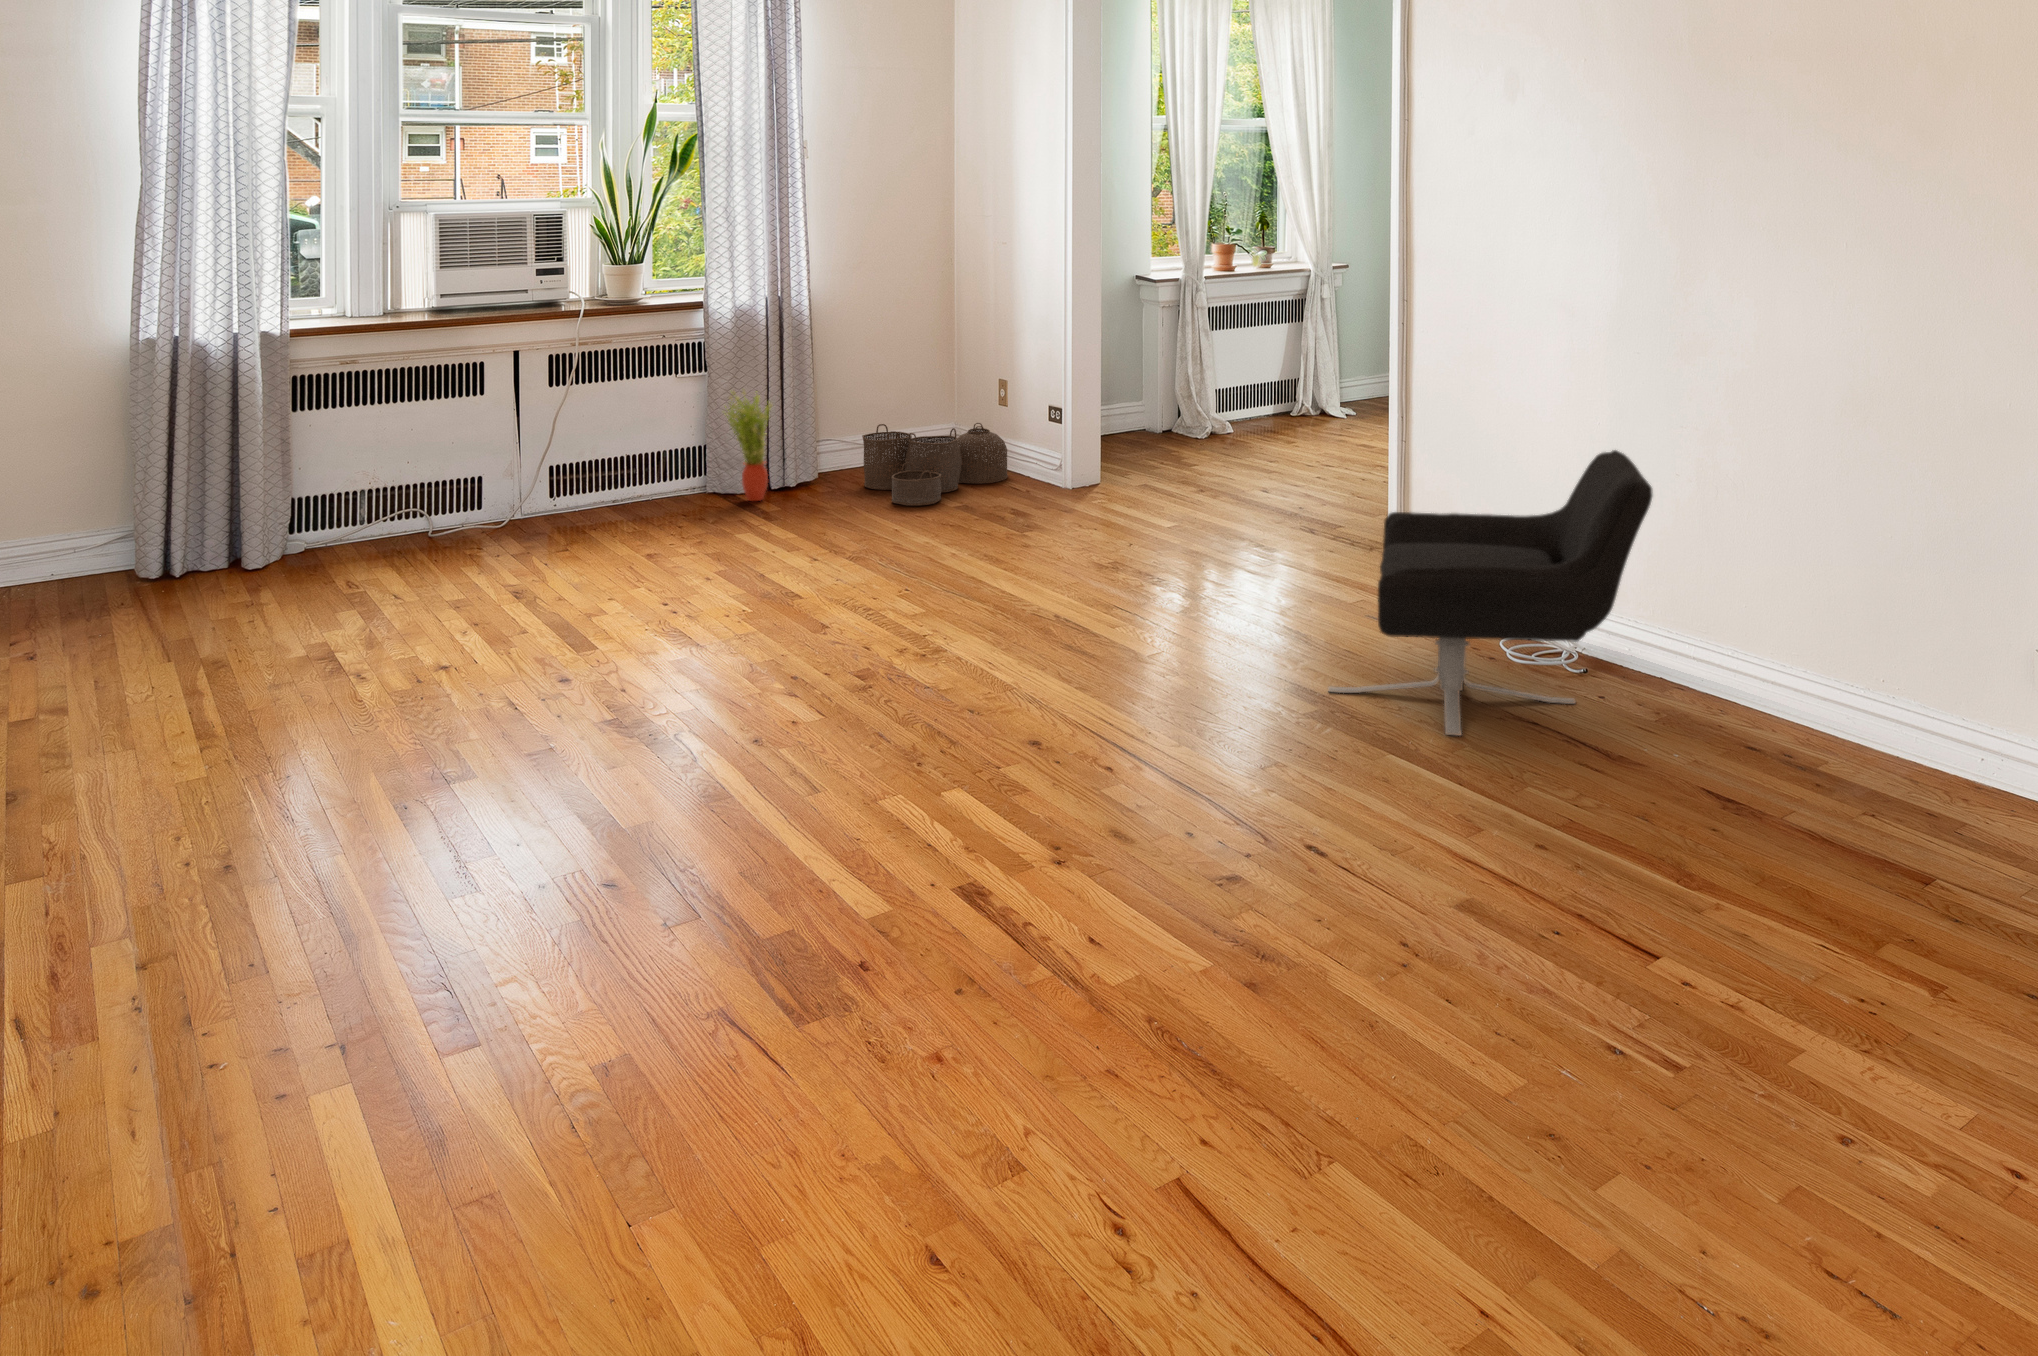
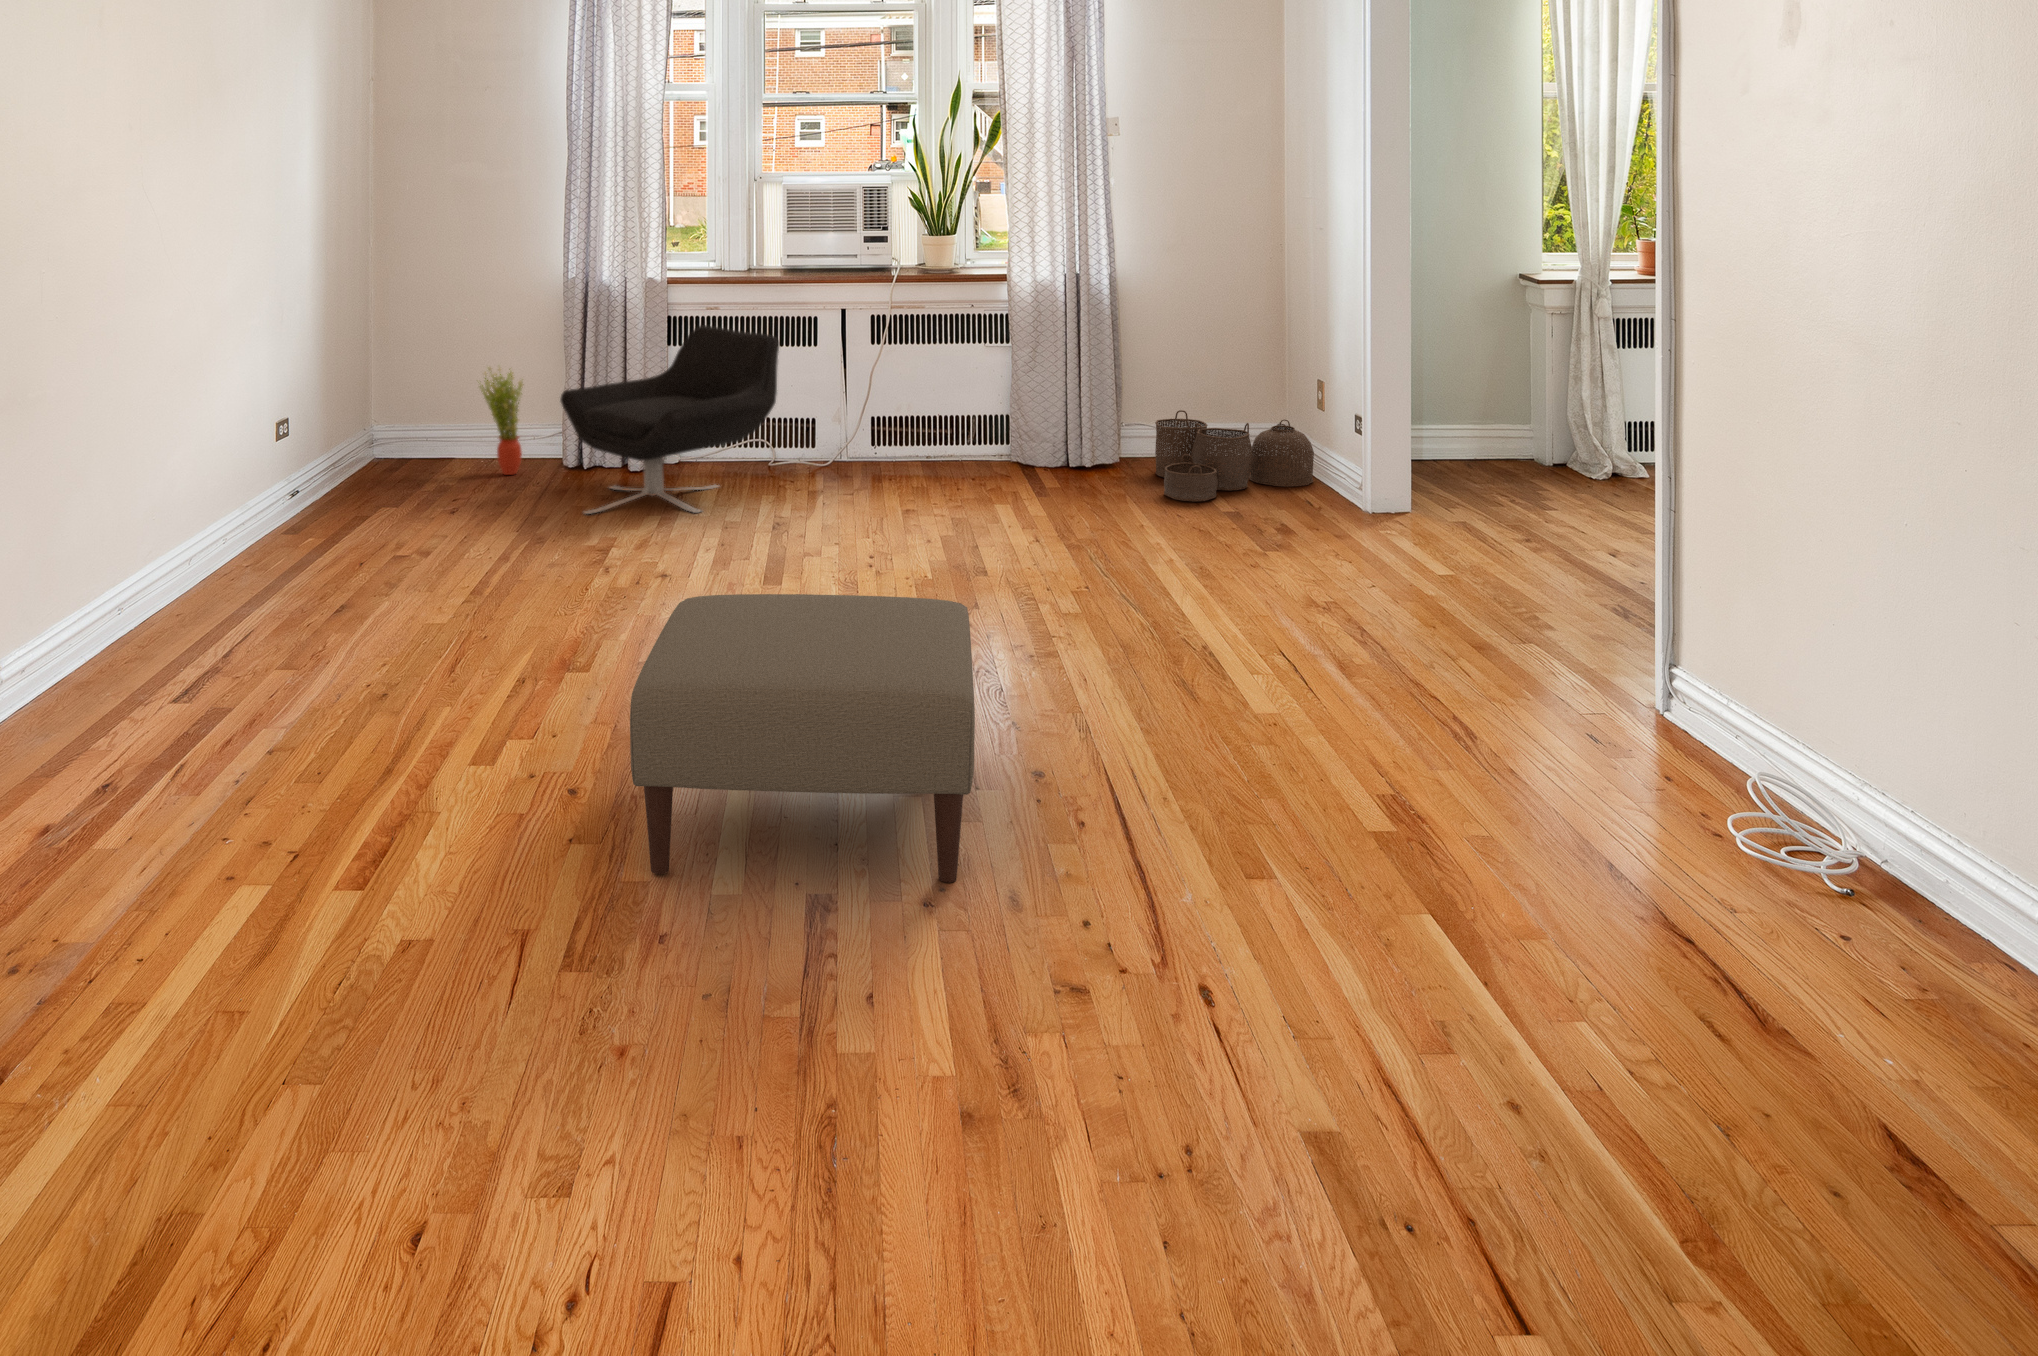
potted plant: present [725,392,771,501] -> present [480,368,523,475]
lounge chair: present [1328,450,1653,735] -> present [560,325,779,514]
ottoman: none [677,592,1086,909] -> present [630,594,975,883]

